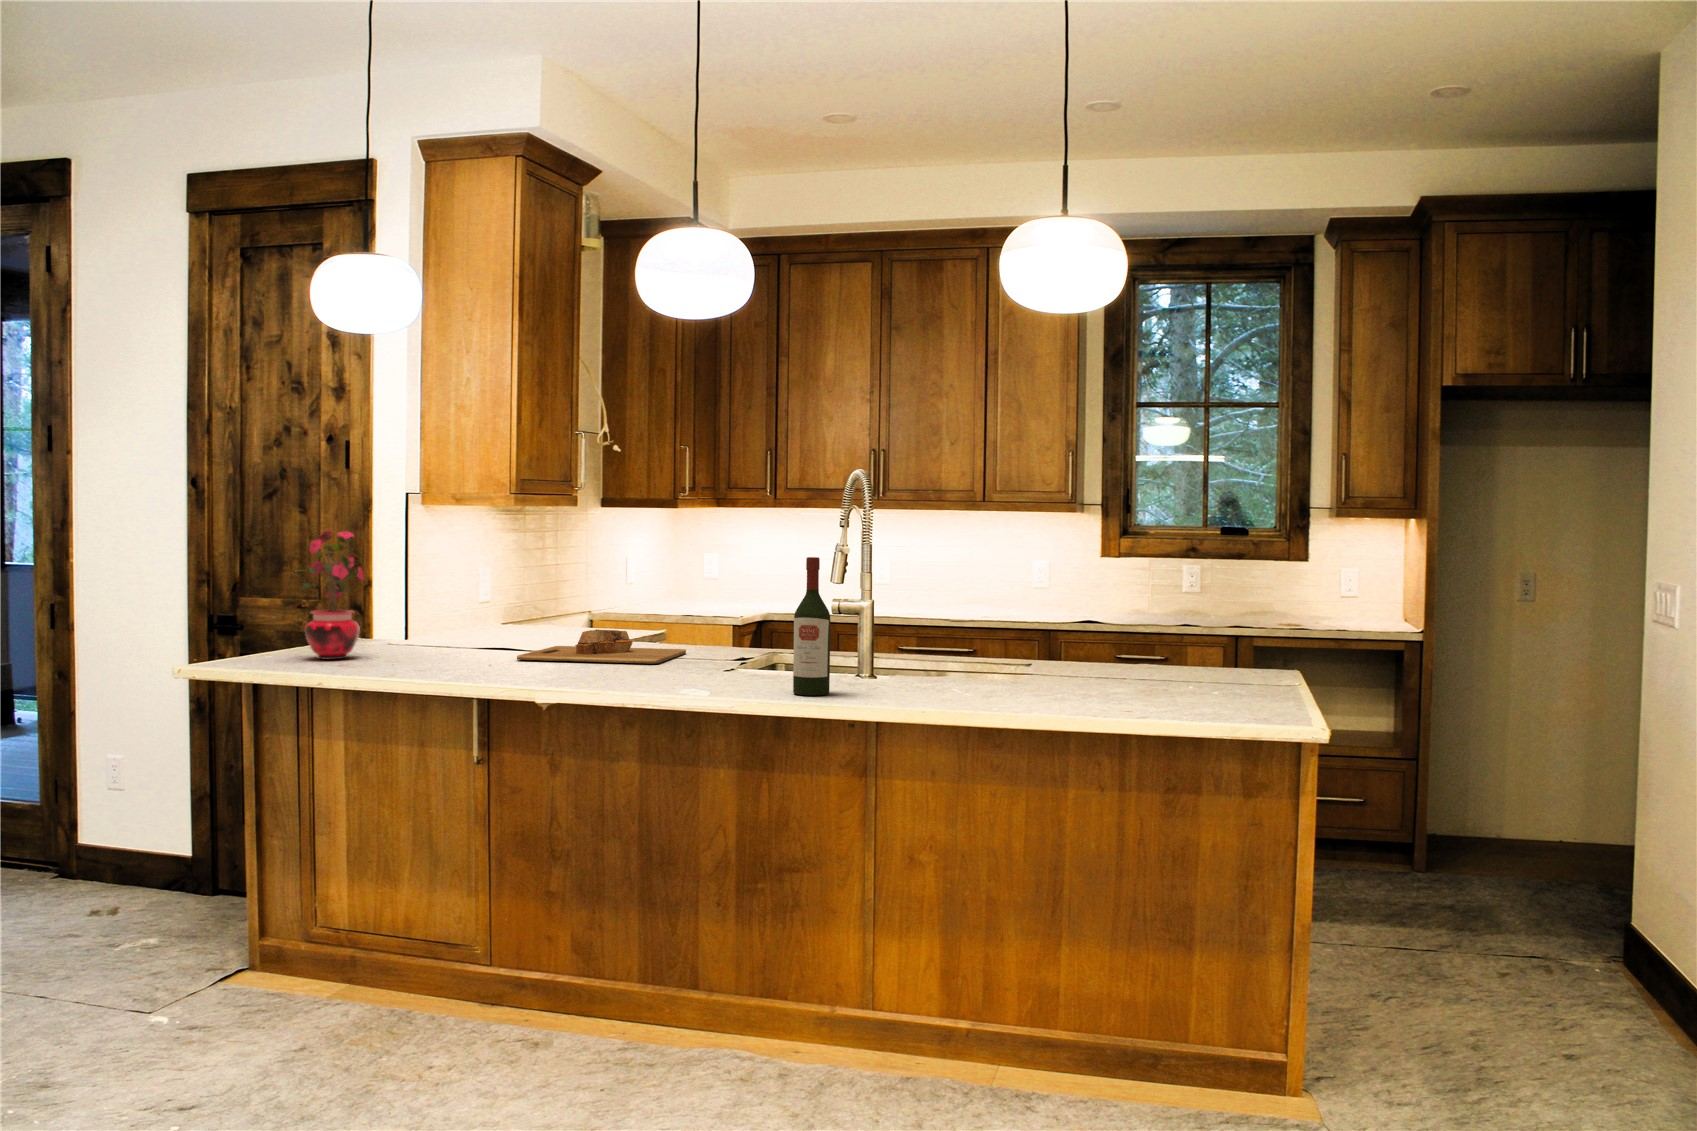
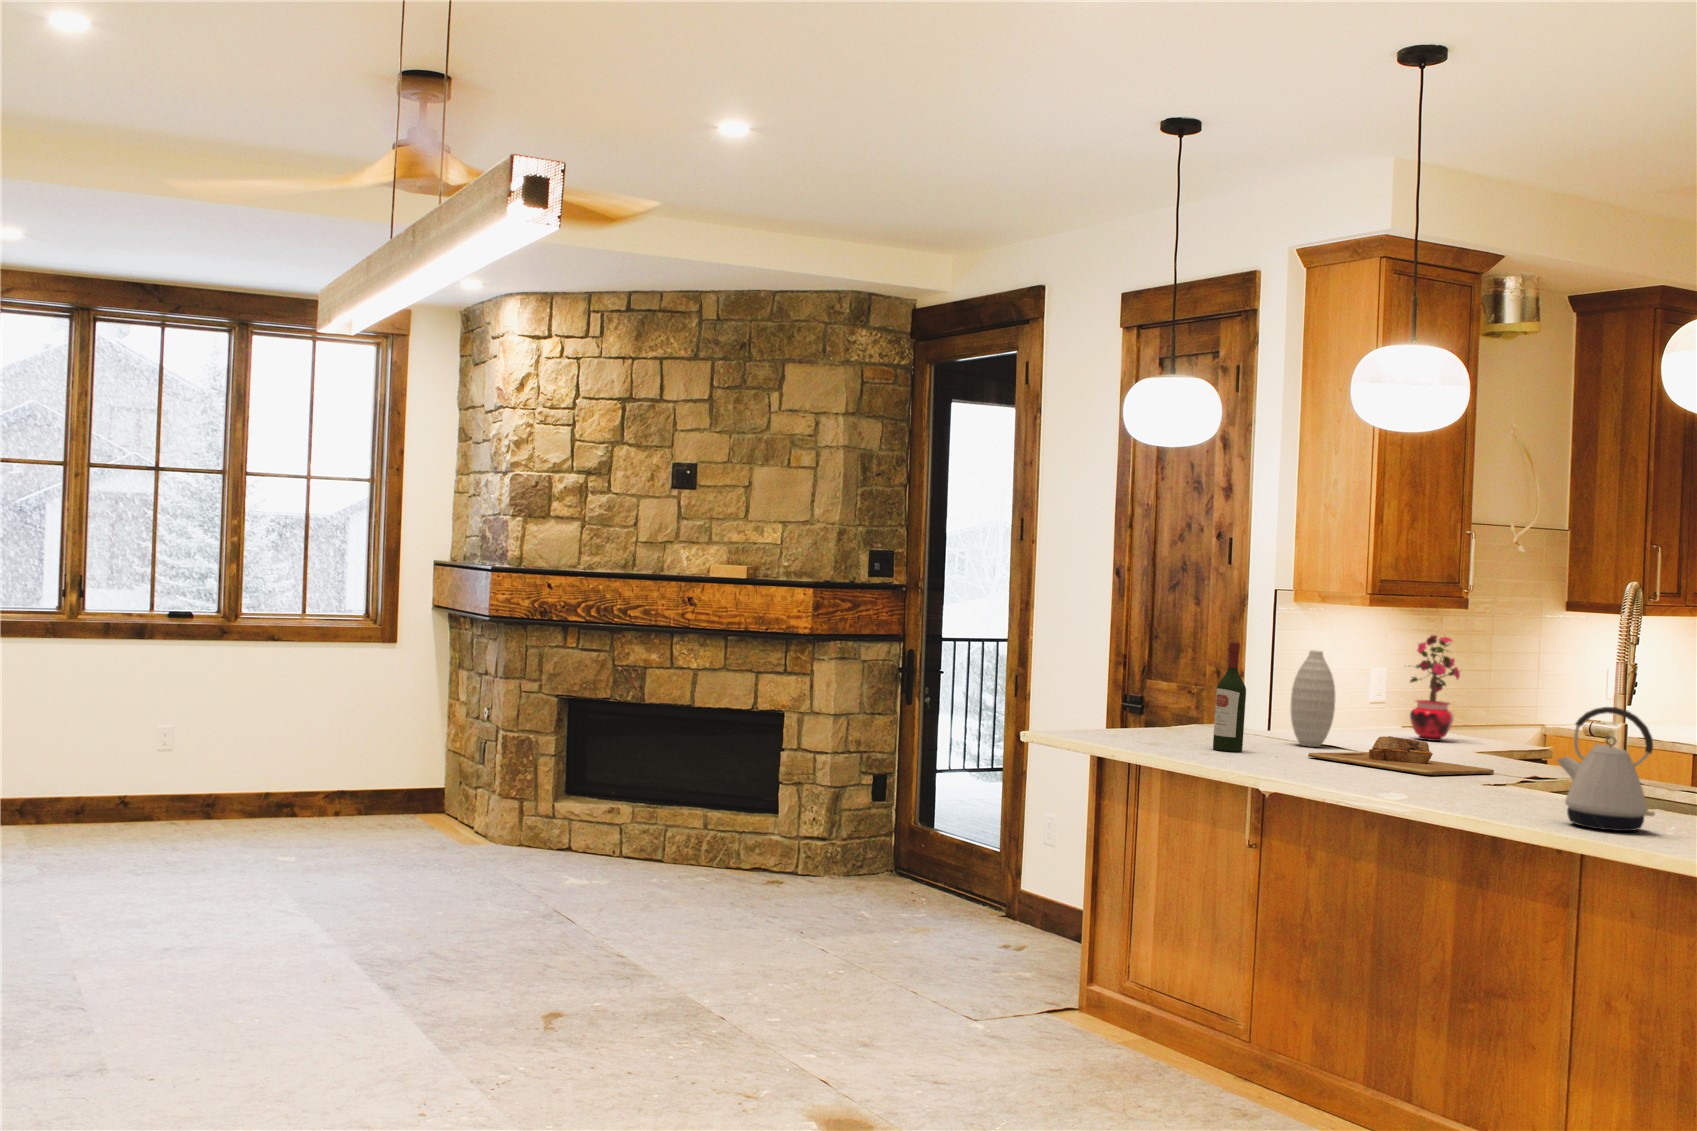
potted plant: present [296,530,364,660] -> present [1410,635,1460,741]
vase: none [460,551,504,648] -> present [1291,650,1335,747]
wine bottle: present [793,557,830,695] -> present [1213,642,1246,752]
kettle: none [880,582,969,701] -> present [1557,707,1655,831]

